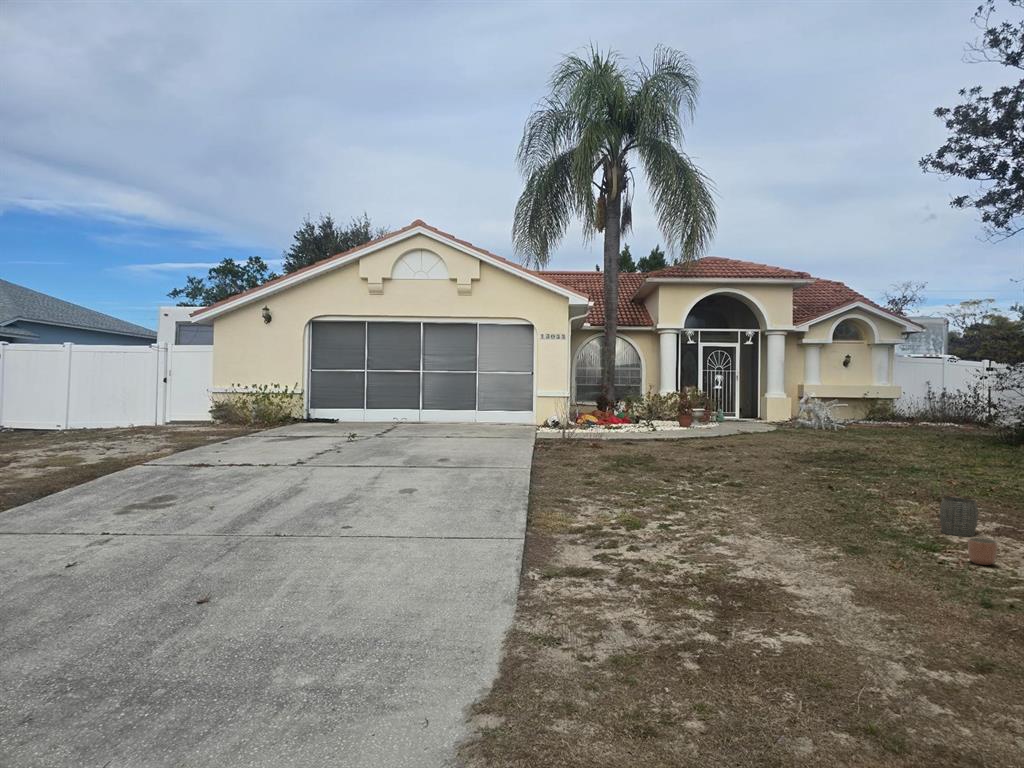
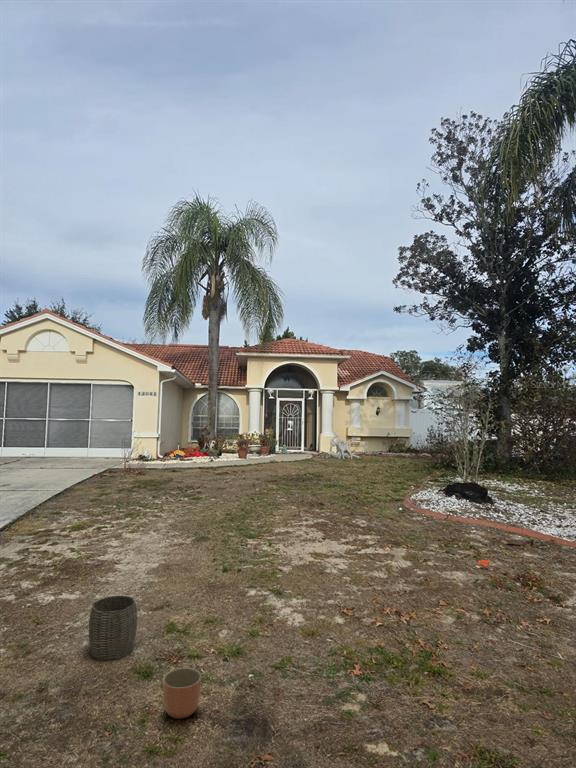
woven basket: present [940,497,978,536] -> present [89,596,137,660]

